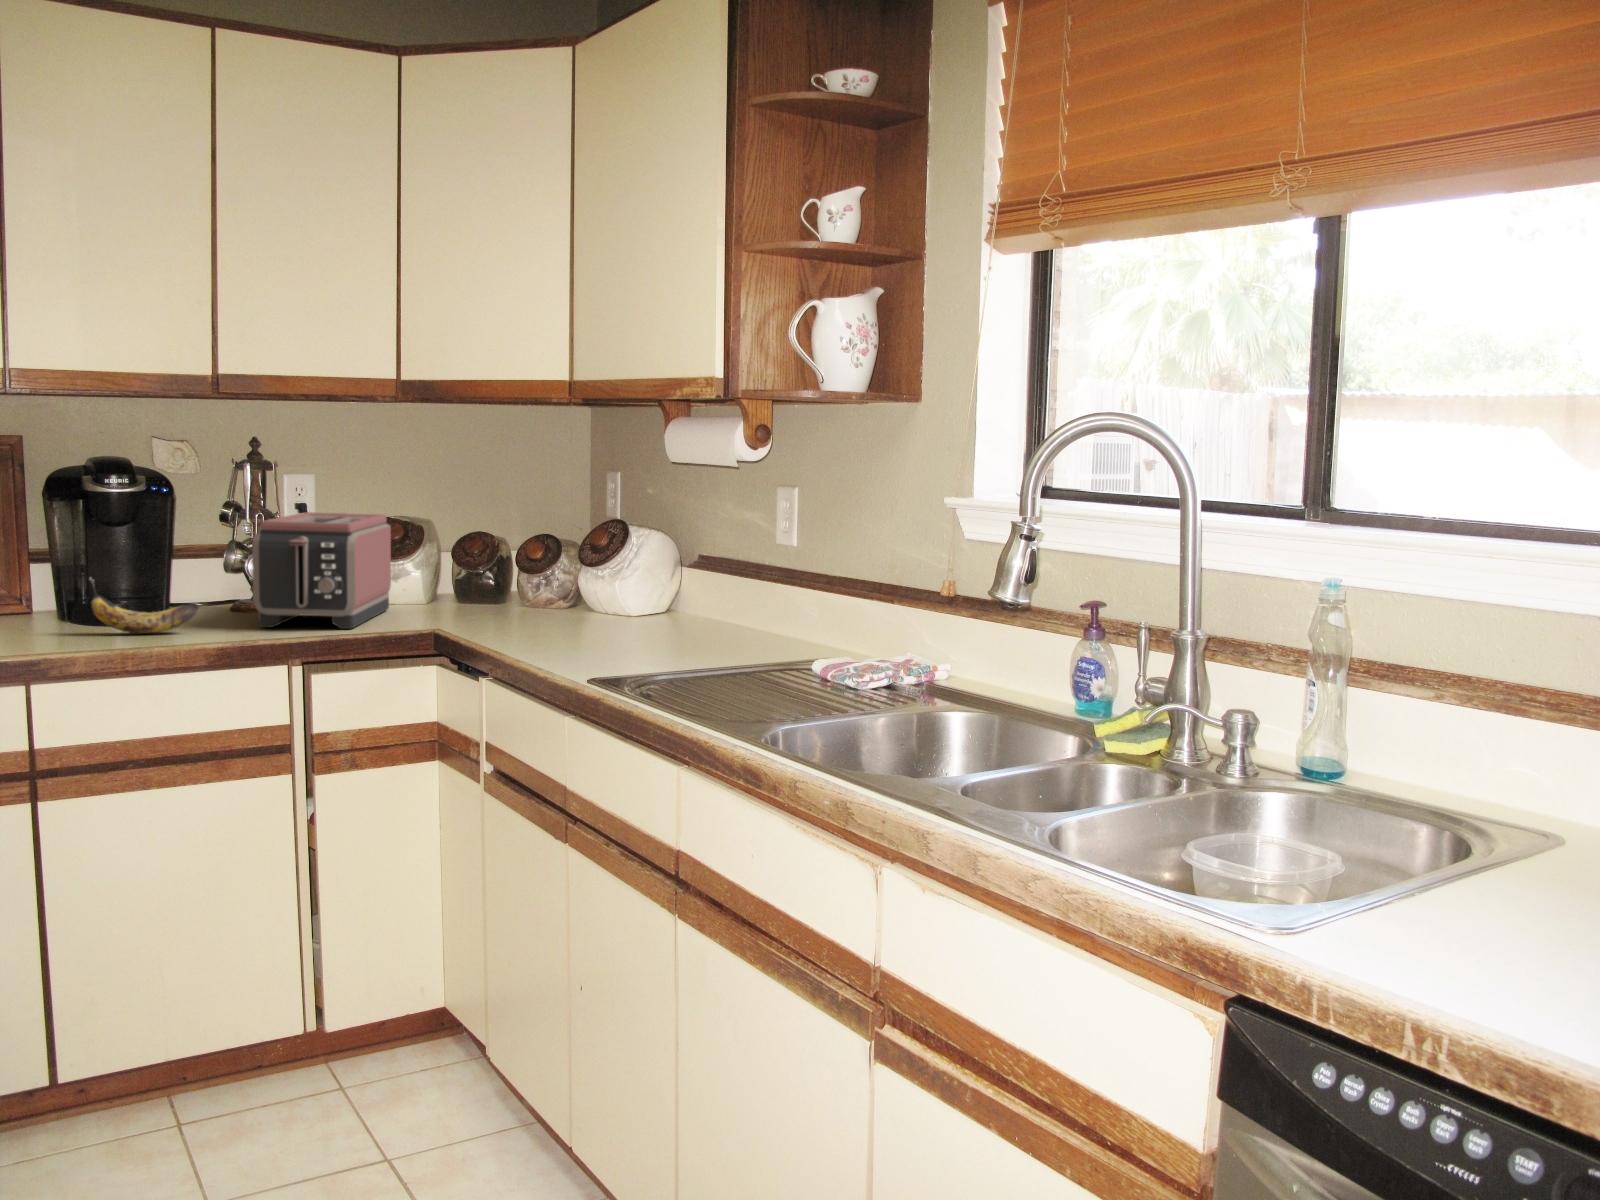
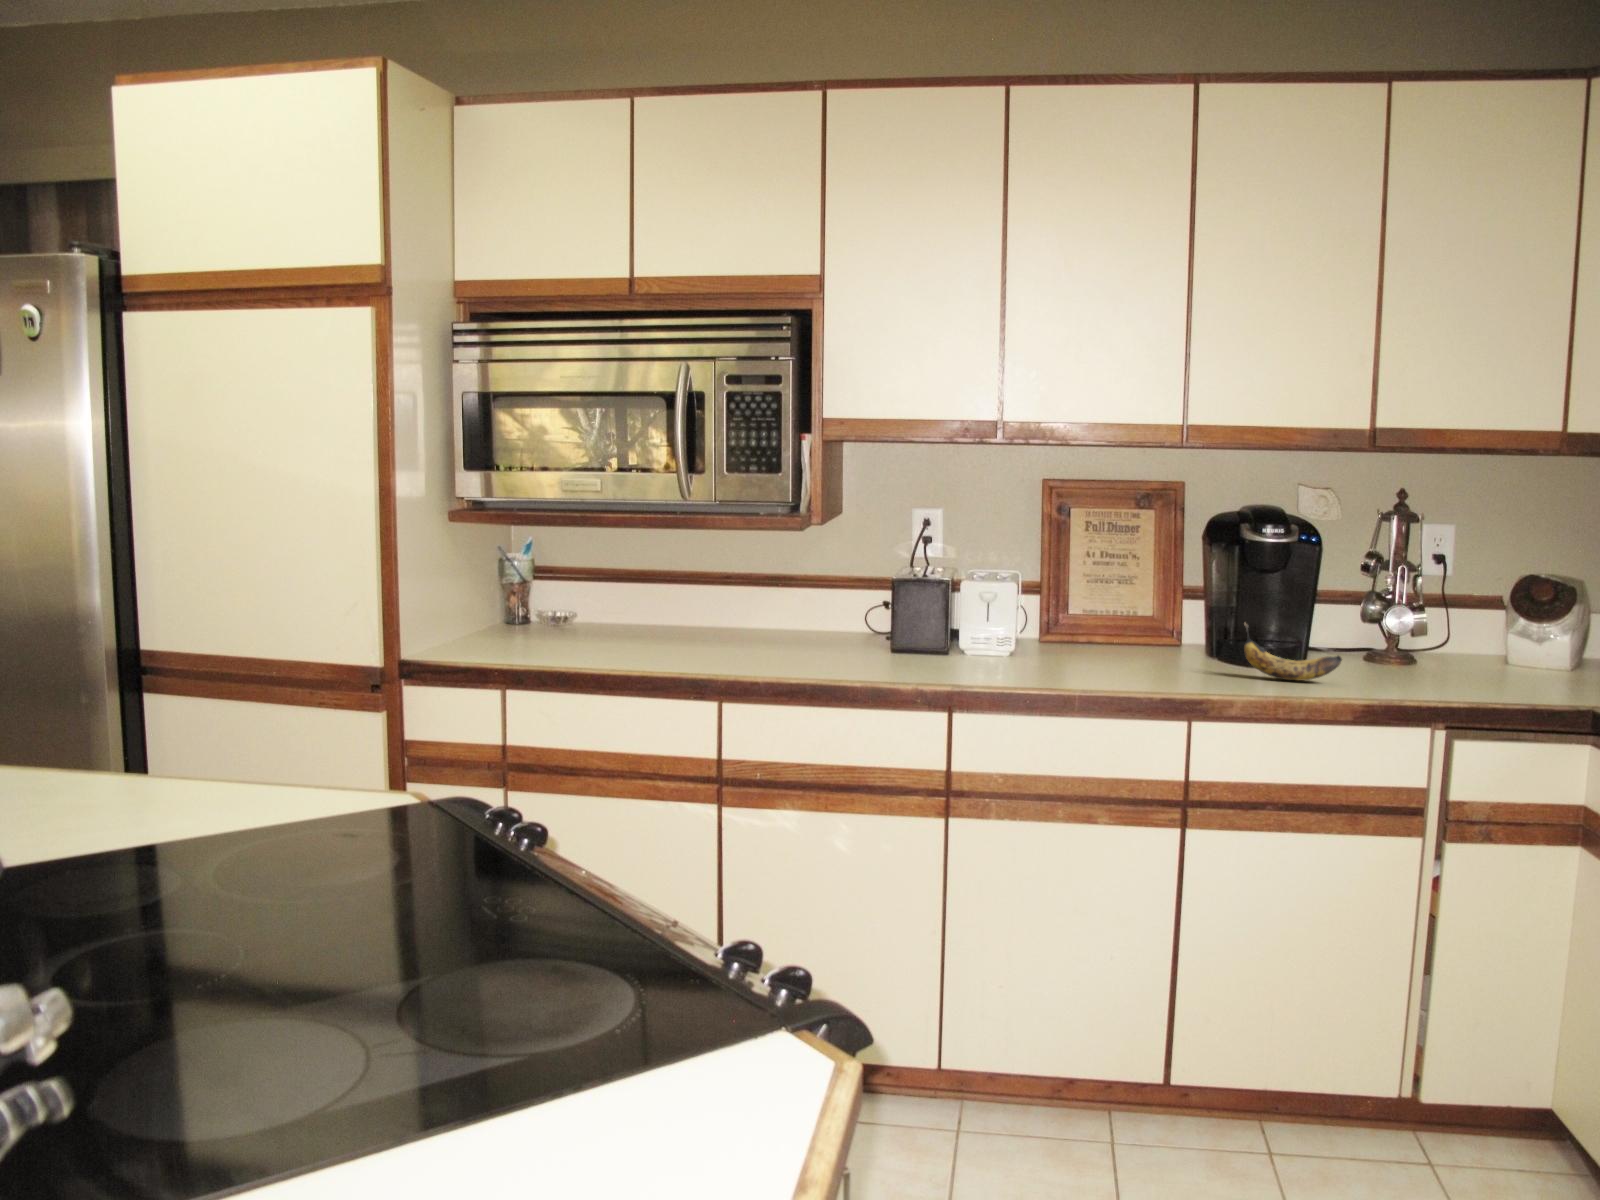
toaster: present [252,512,391,629] -> none [1395,566,1543,696]

